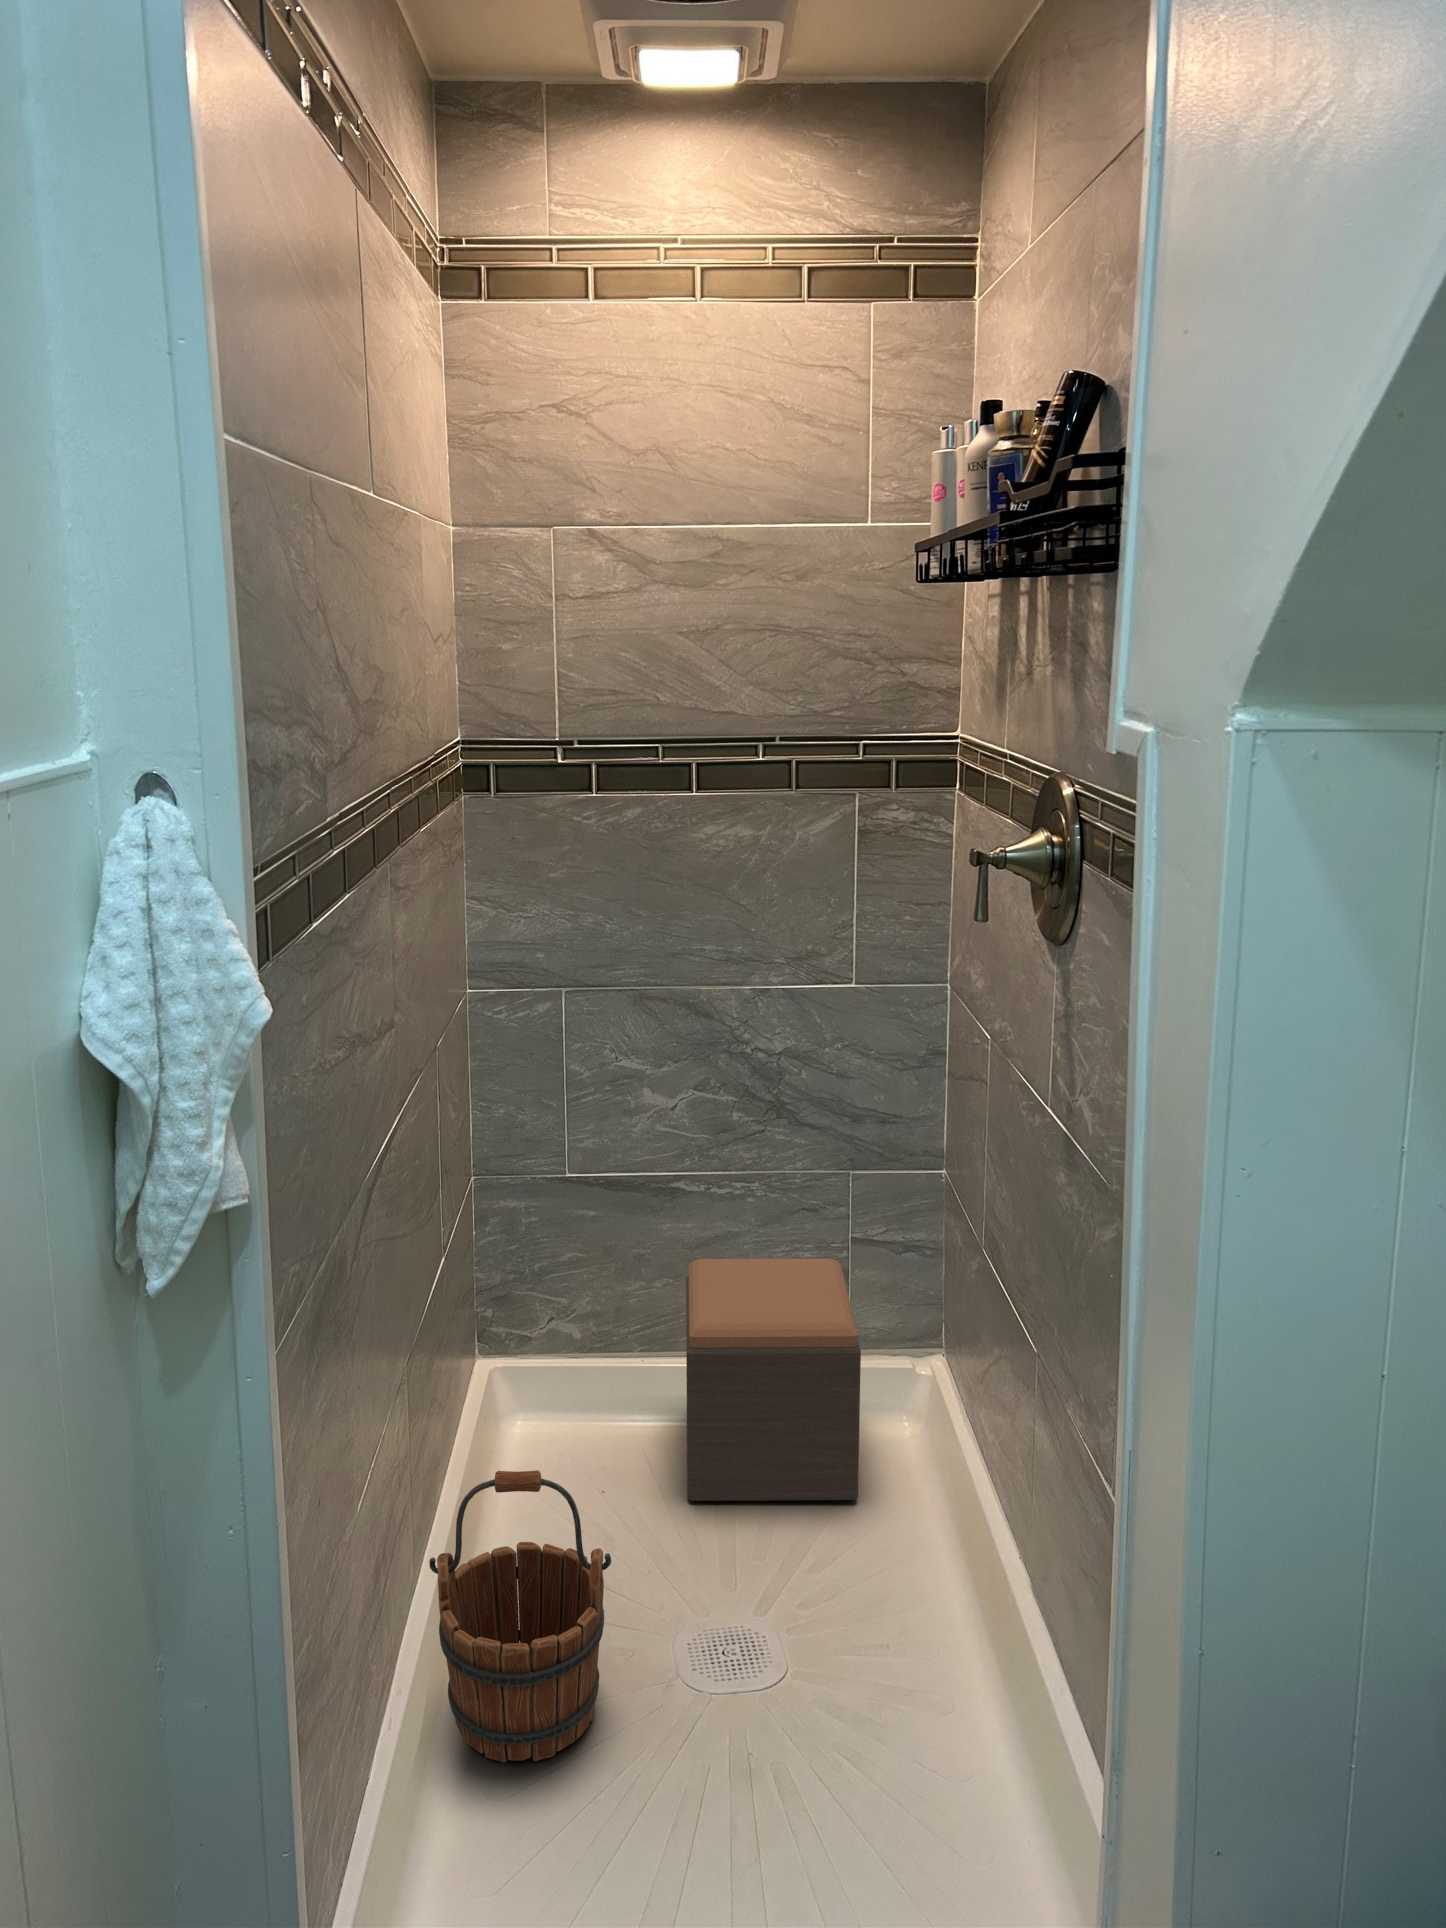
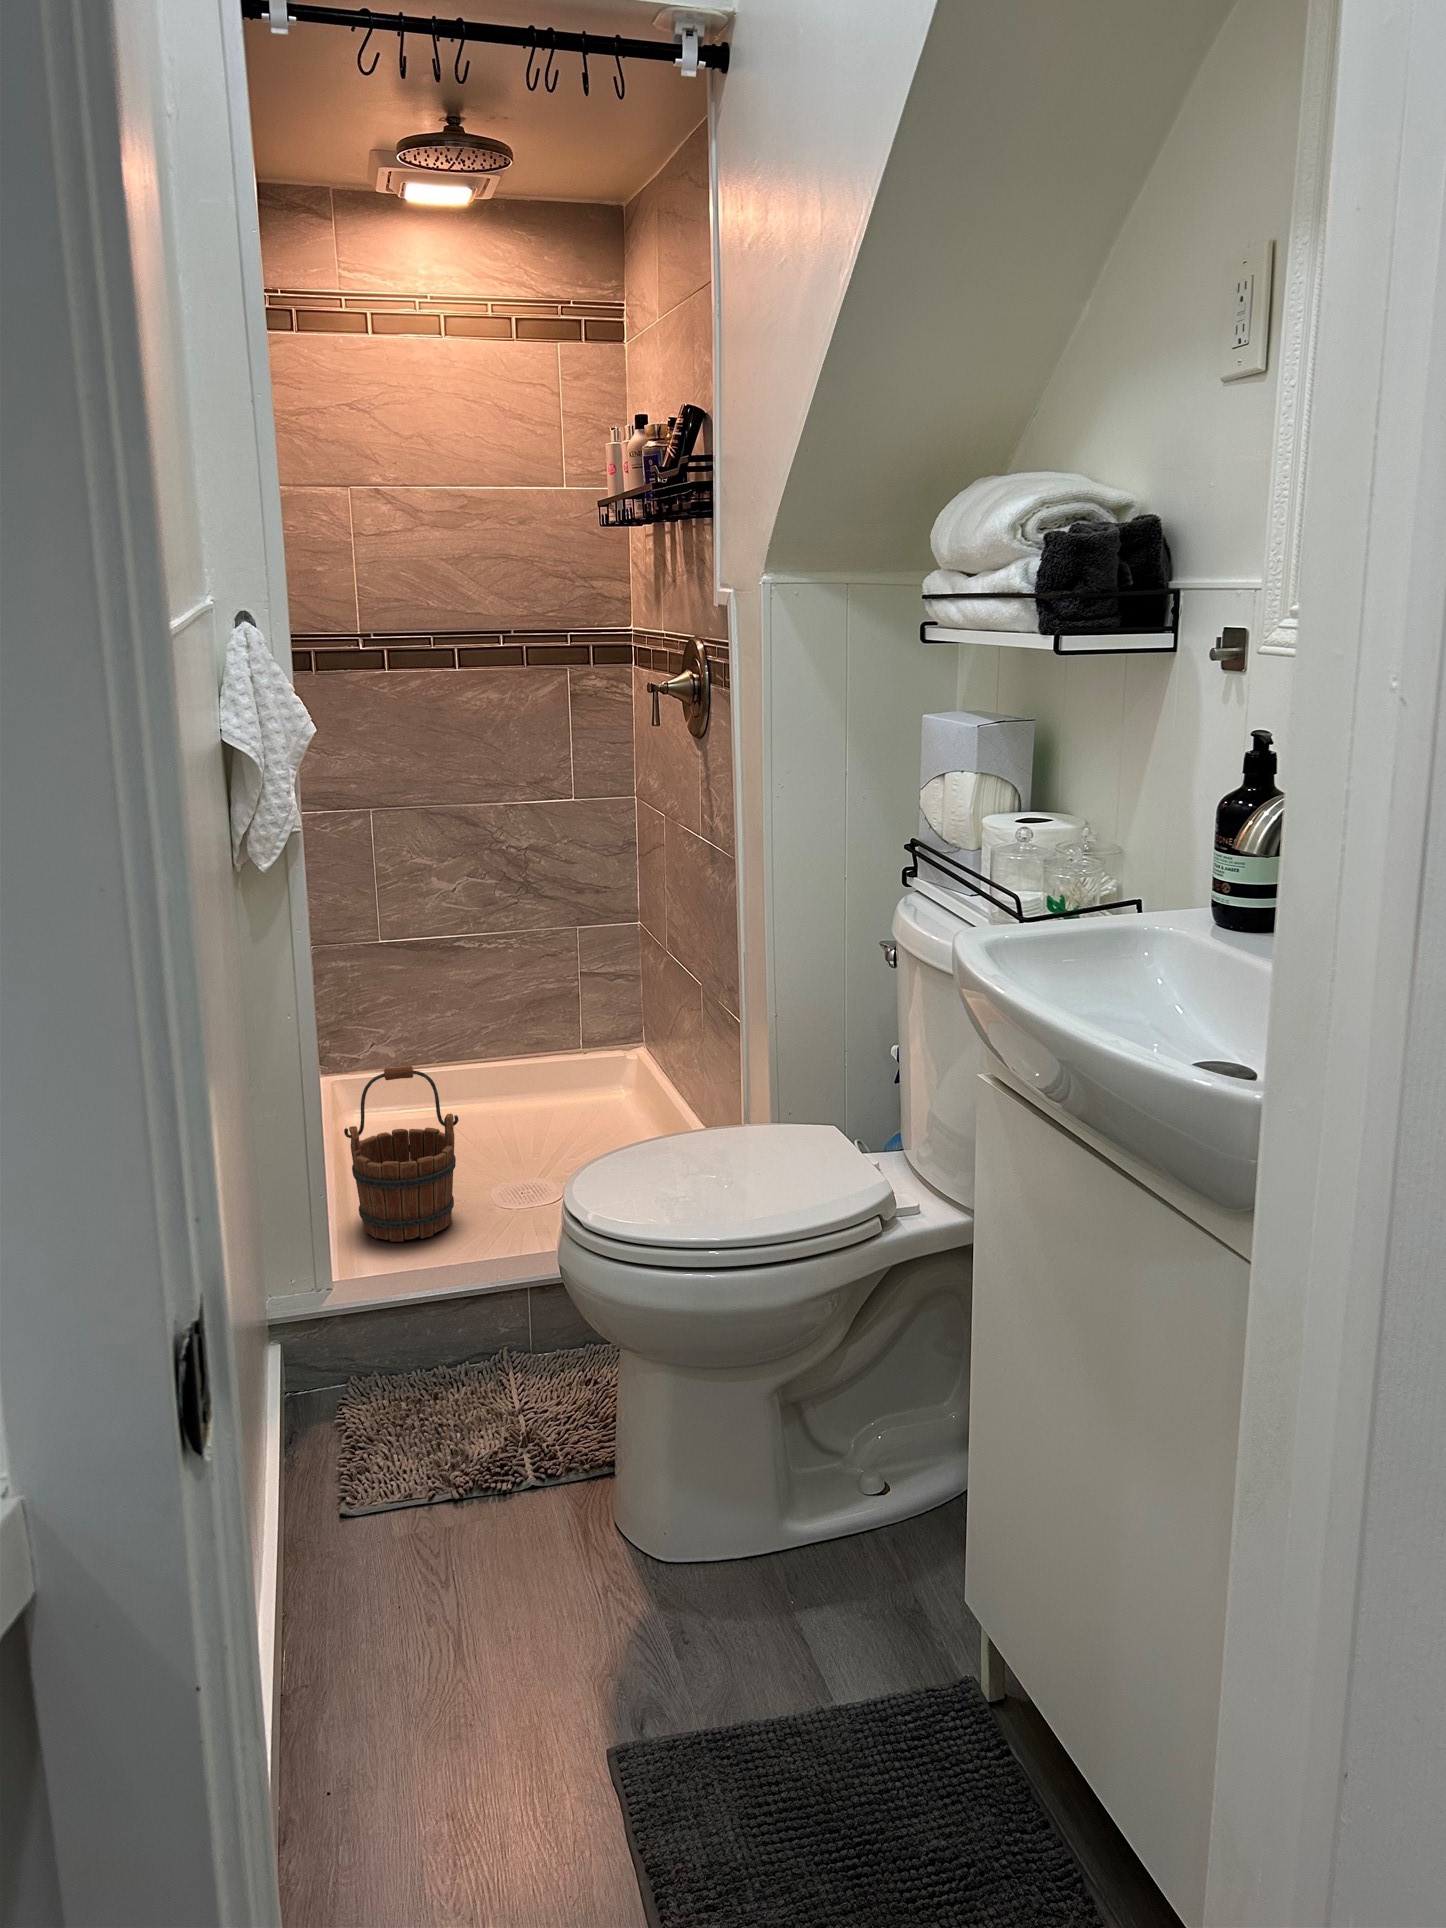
footstool: present [686,1258,861,1501] -> none [469,985,597,1138]

